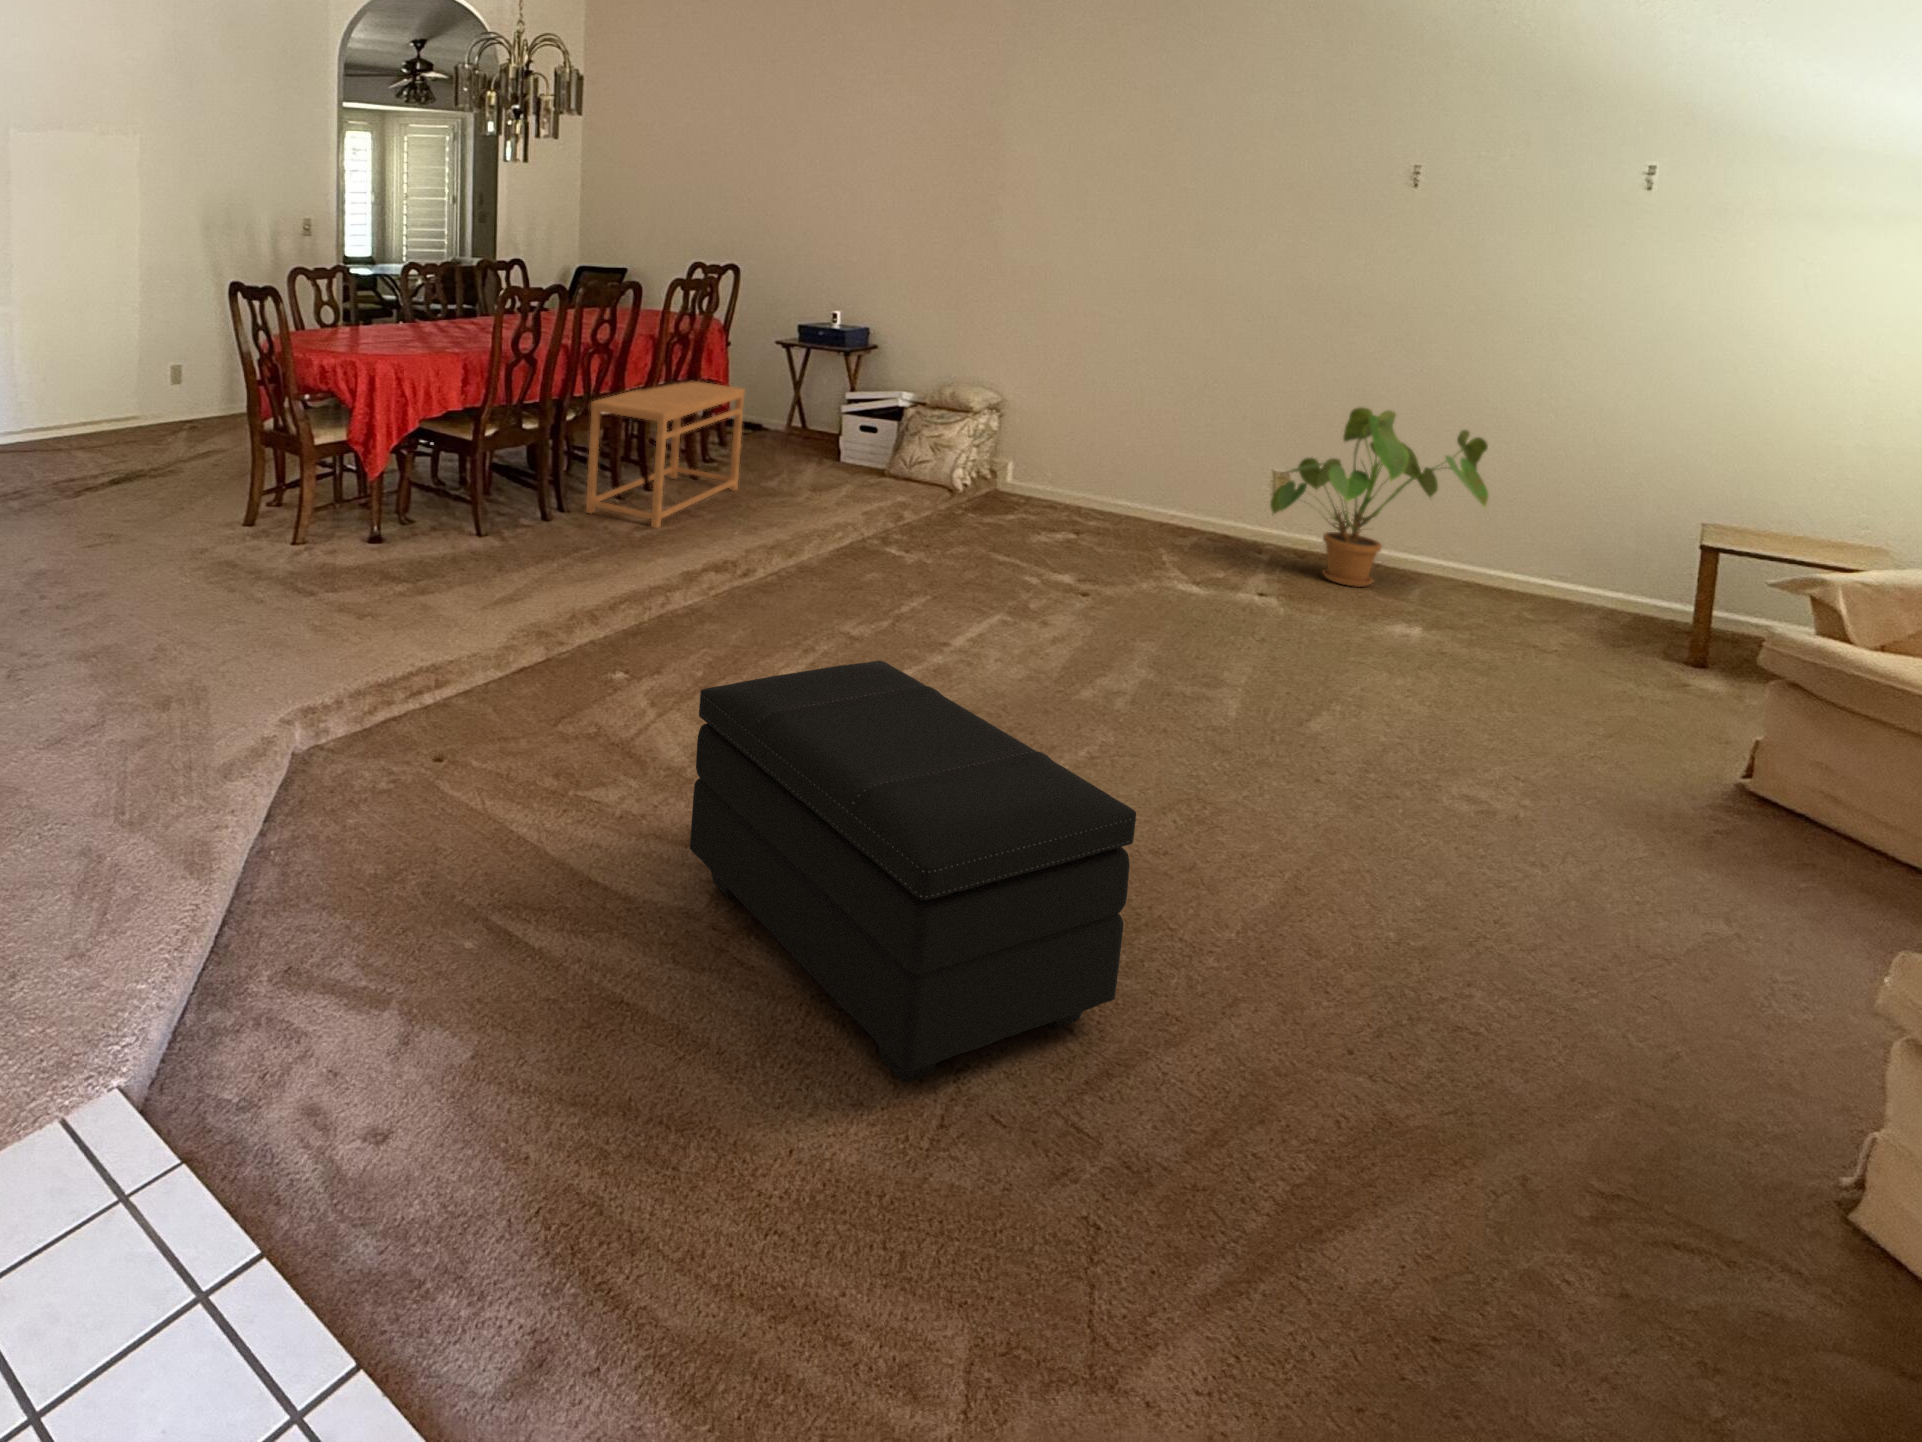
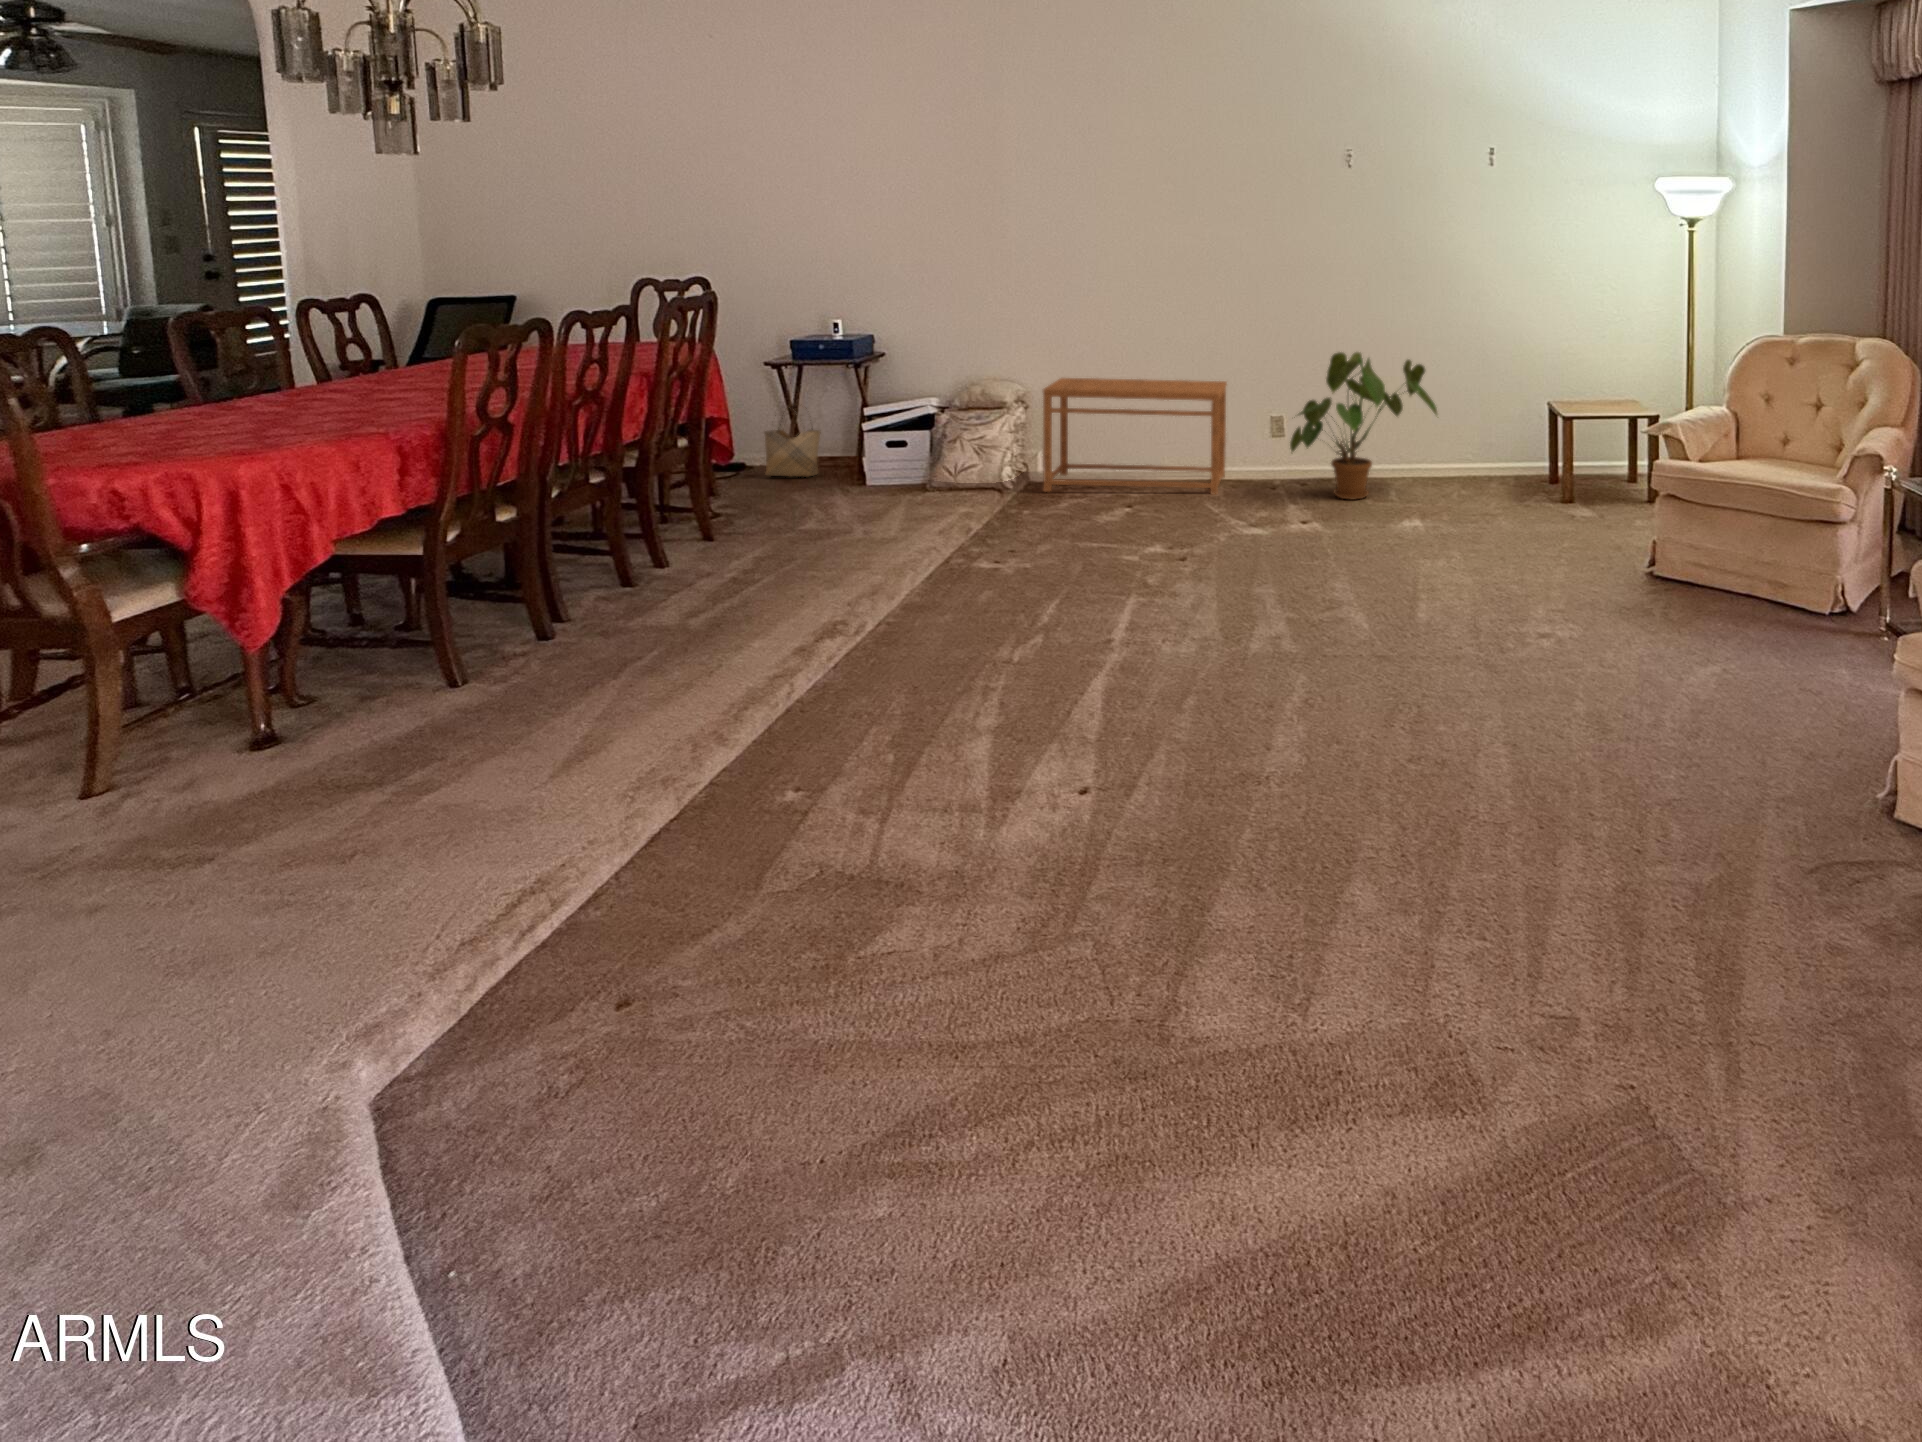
woven basket: none [769,381,817,447] -> present [765,404,820,477]
side table: present [586,382,745,528] -> present [1043,378,1227,494]
footstool: present [690,661,1136,1083] -> none [1071,670,1507,1066]

